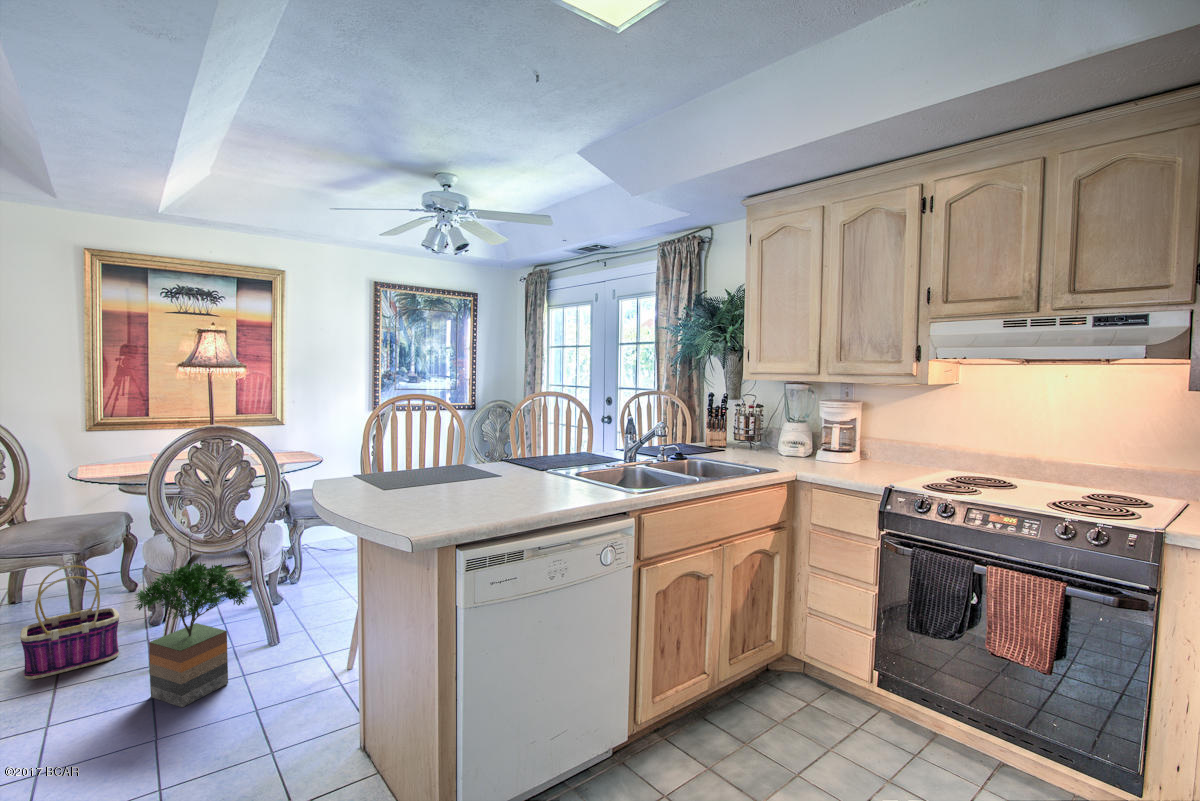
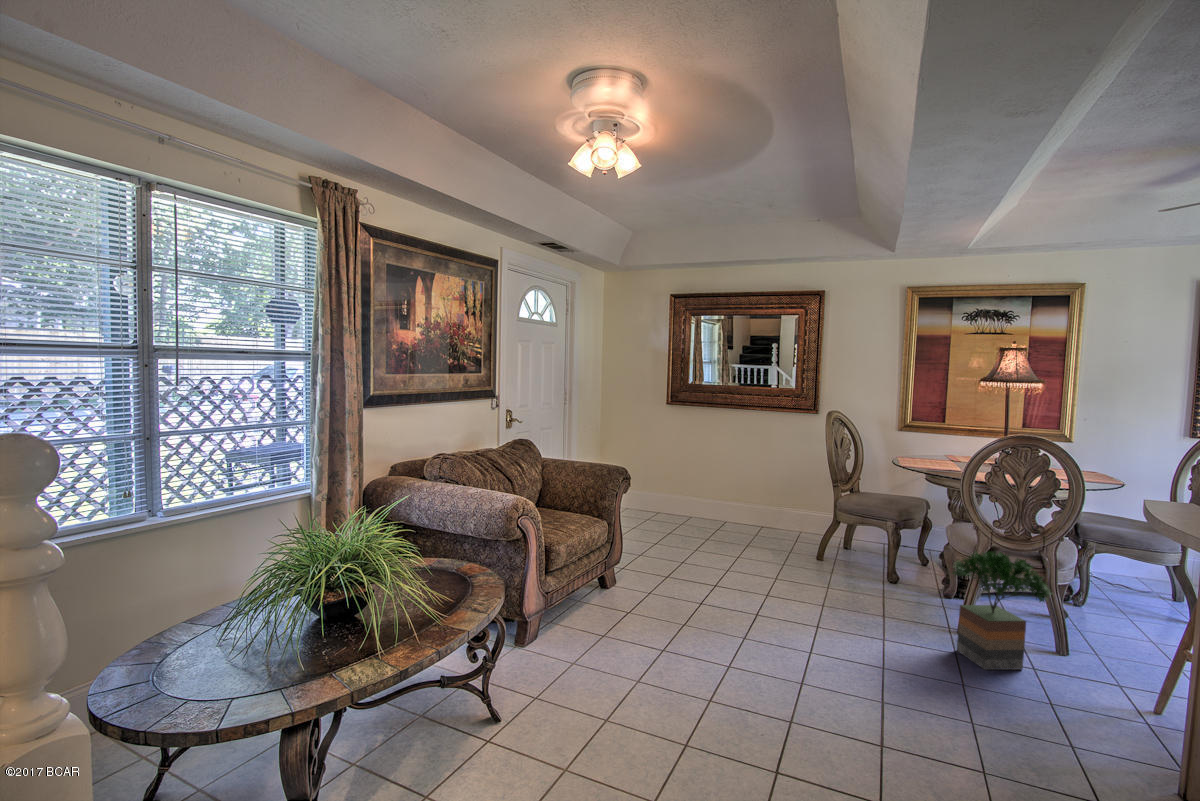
basket: present [20,565,119,680] -> none [865,529,928,611]

